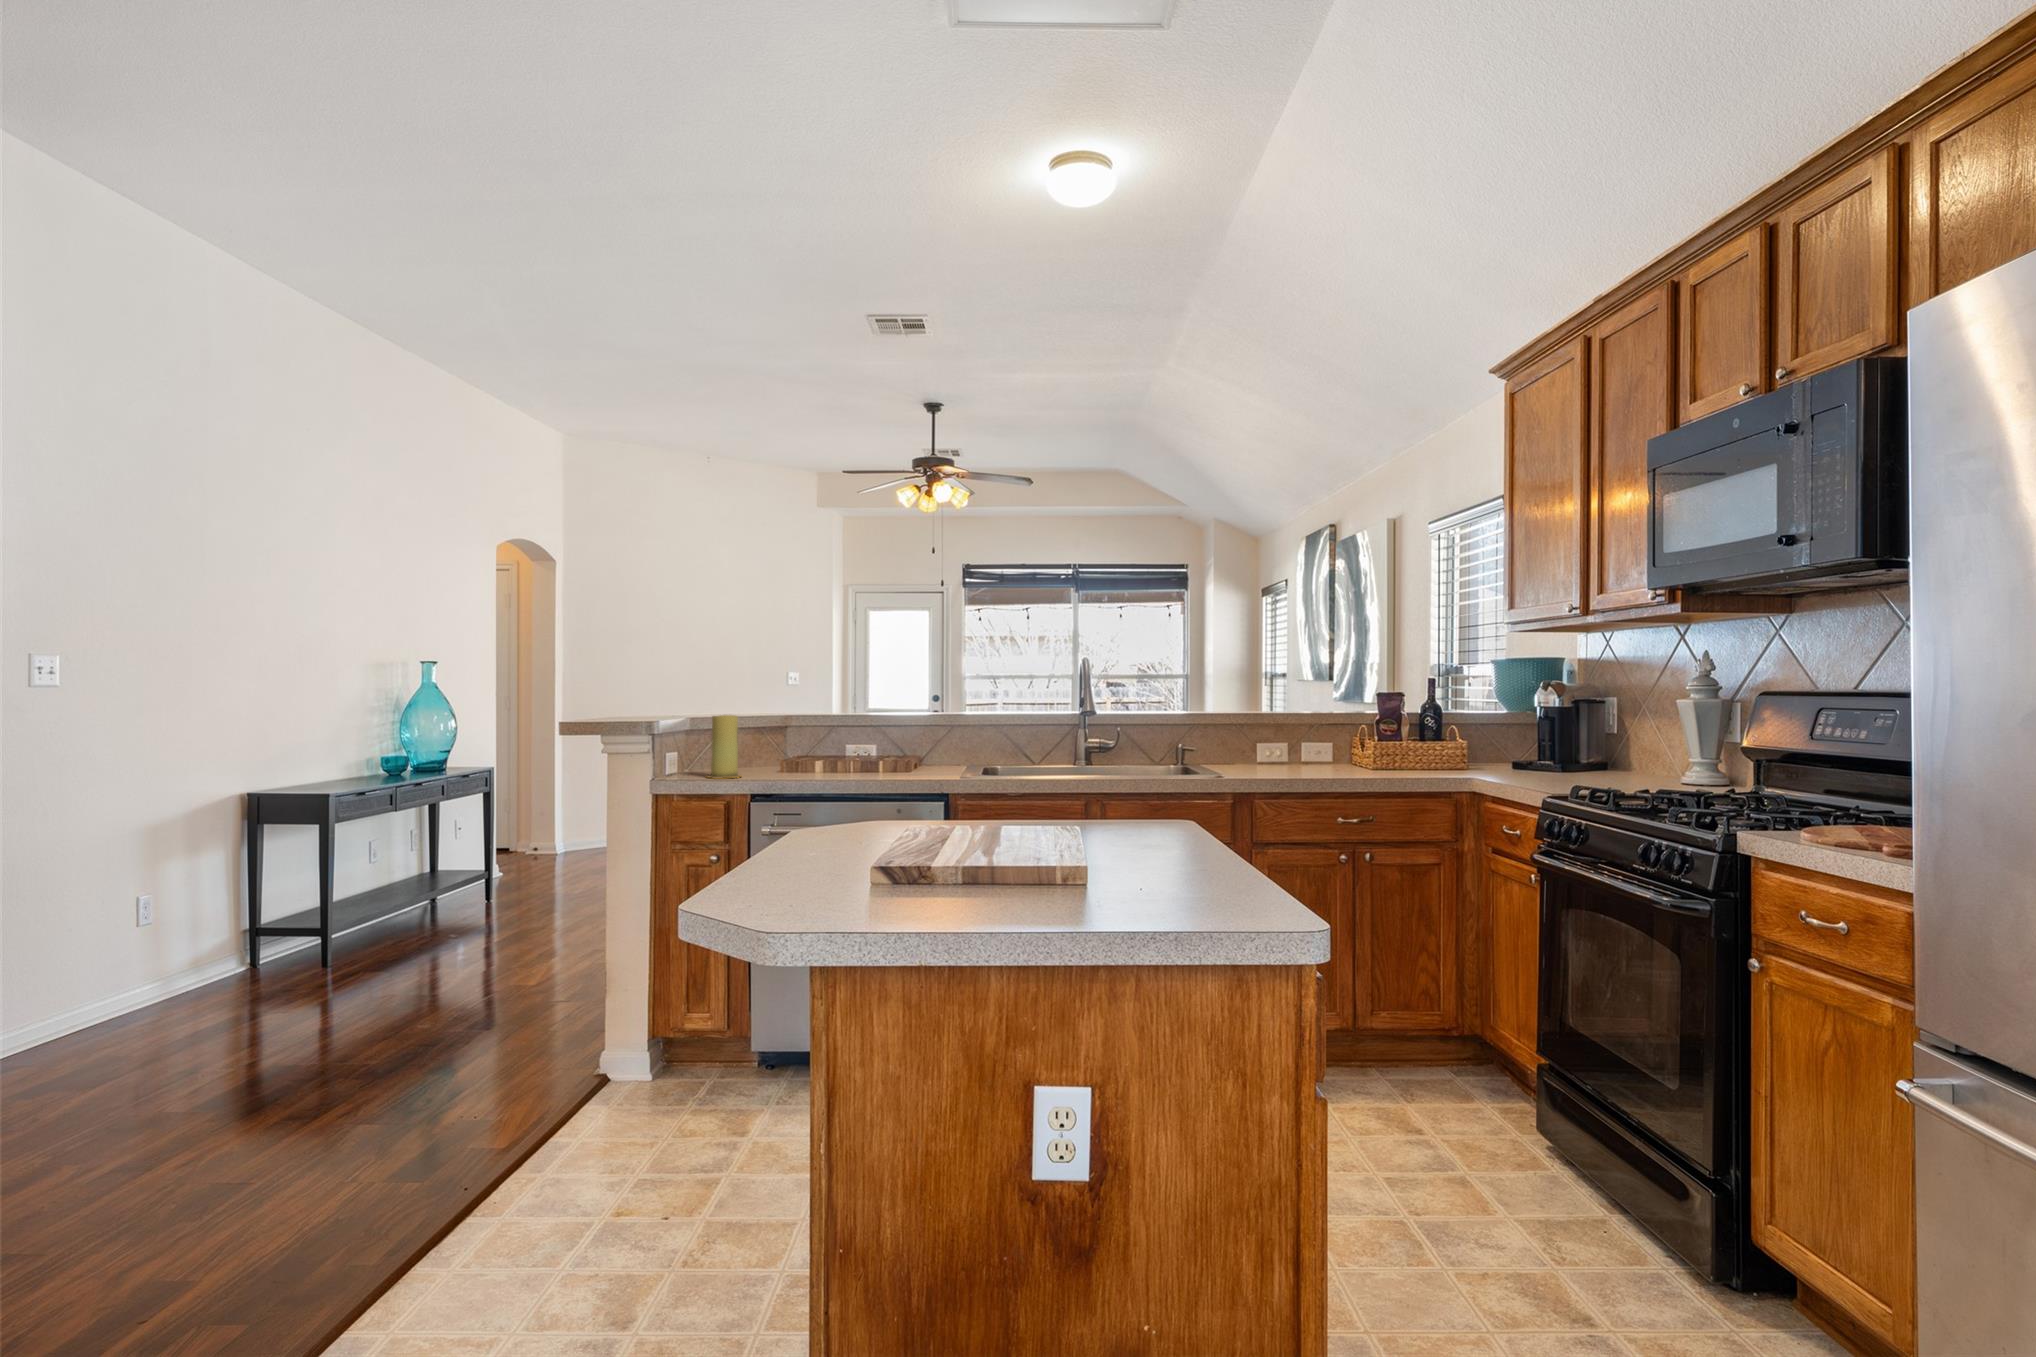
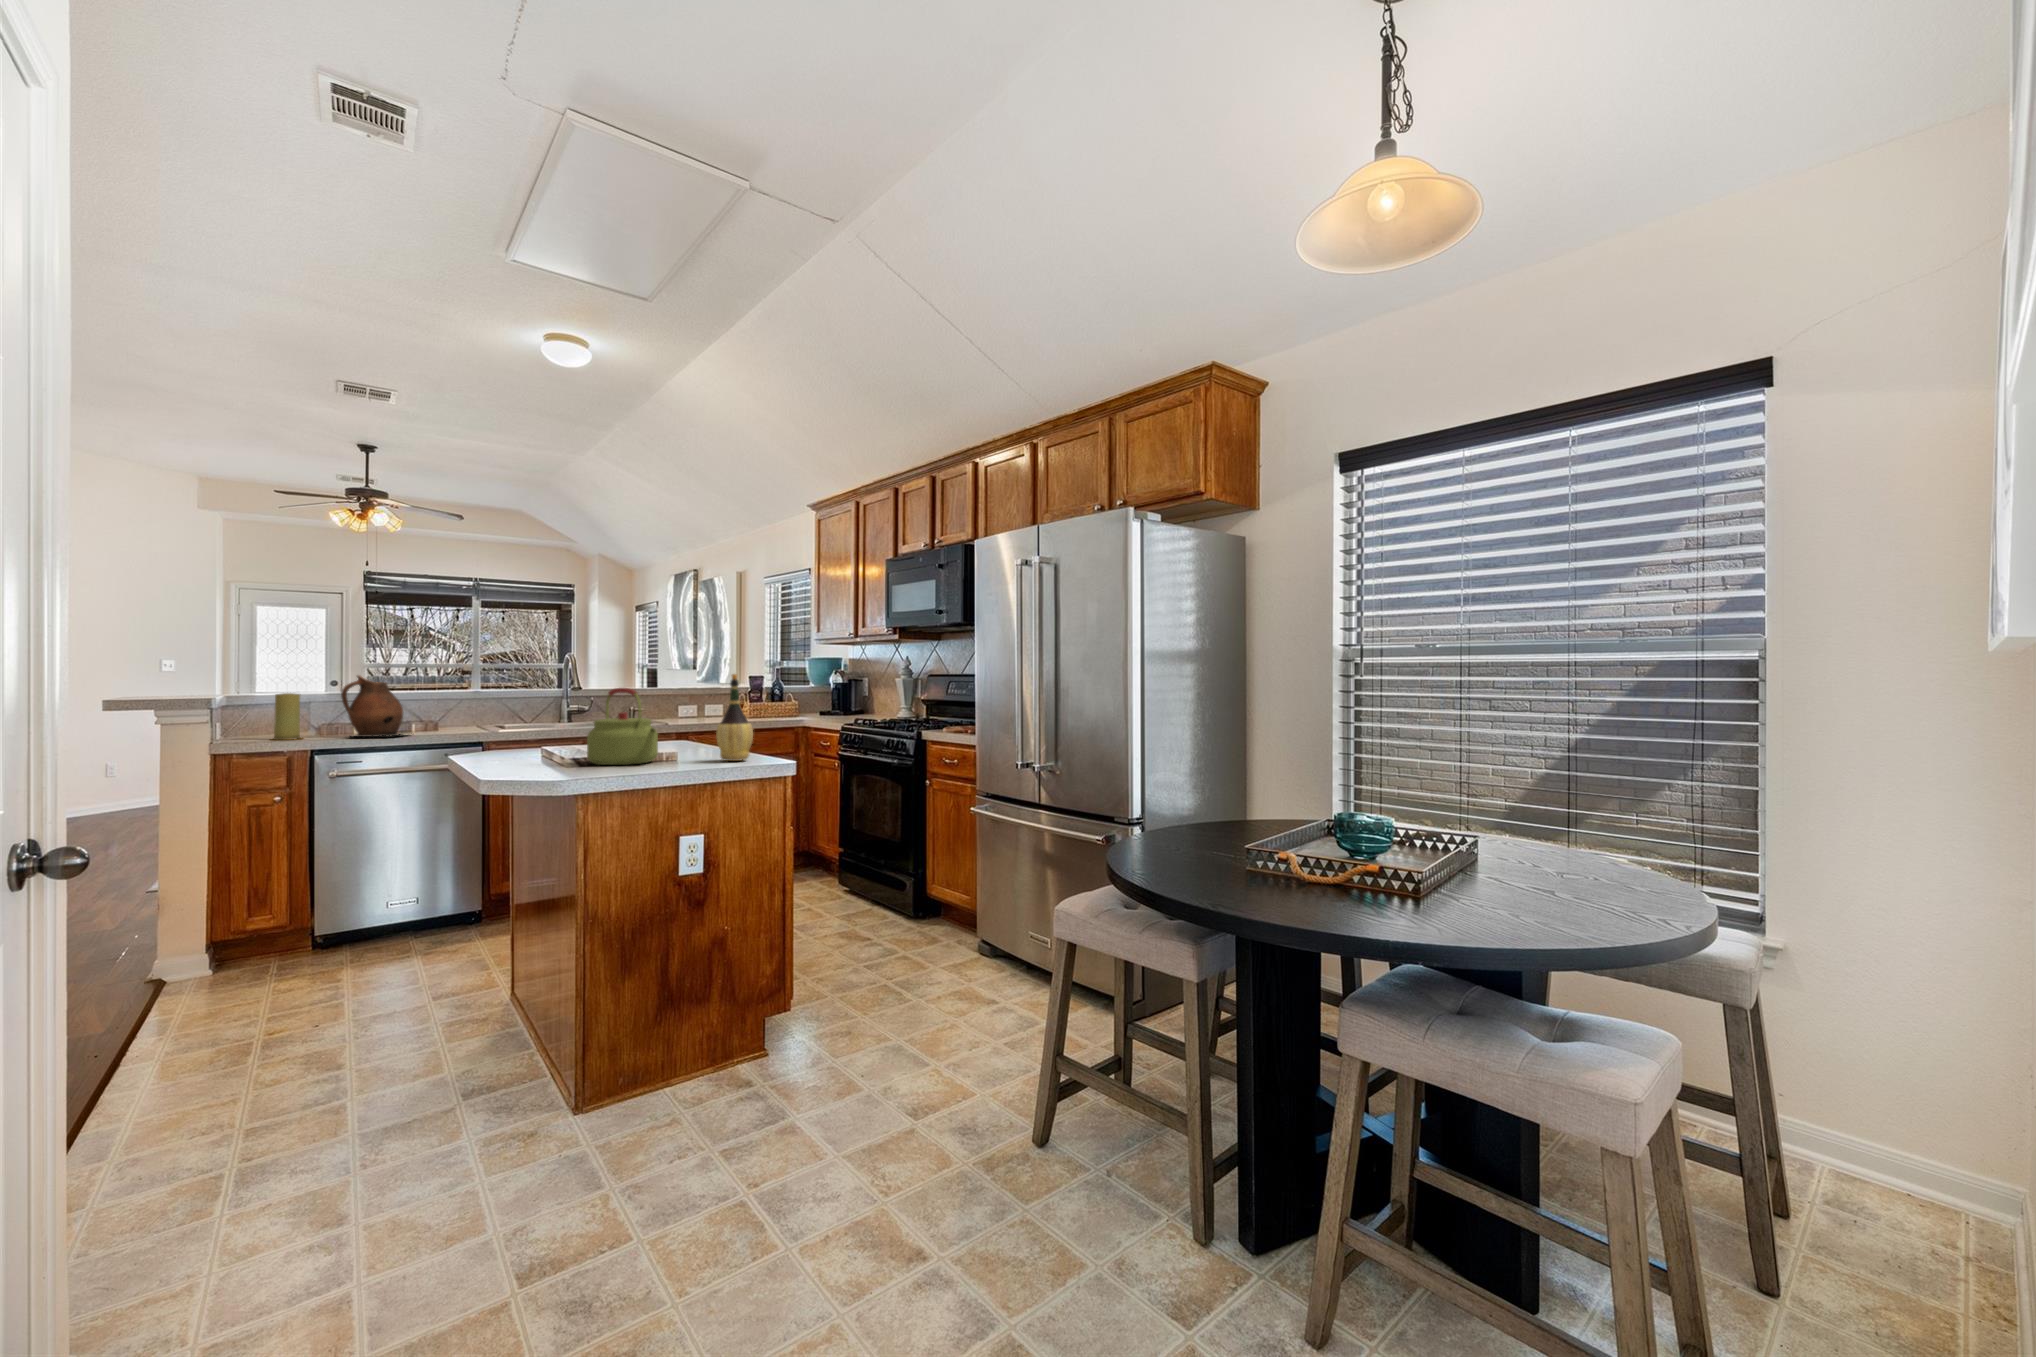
ceramic pitcher: none [778,691,864,782] -> present [341,675,403,737]
wine bottle: none [1148,694,1233,905] -> present [716,674,753,761]
kettle: none [904,722,1041,892] -> present [587,688,658,765]

